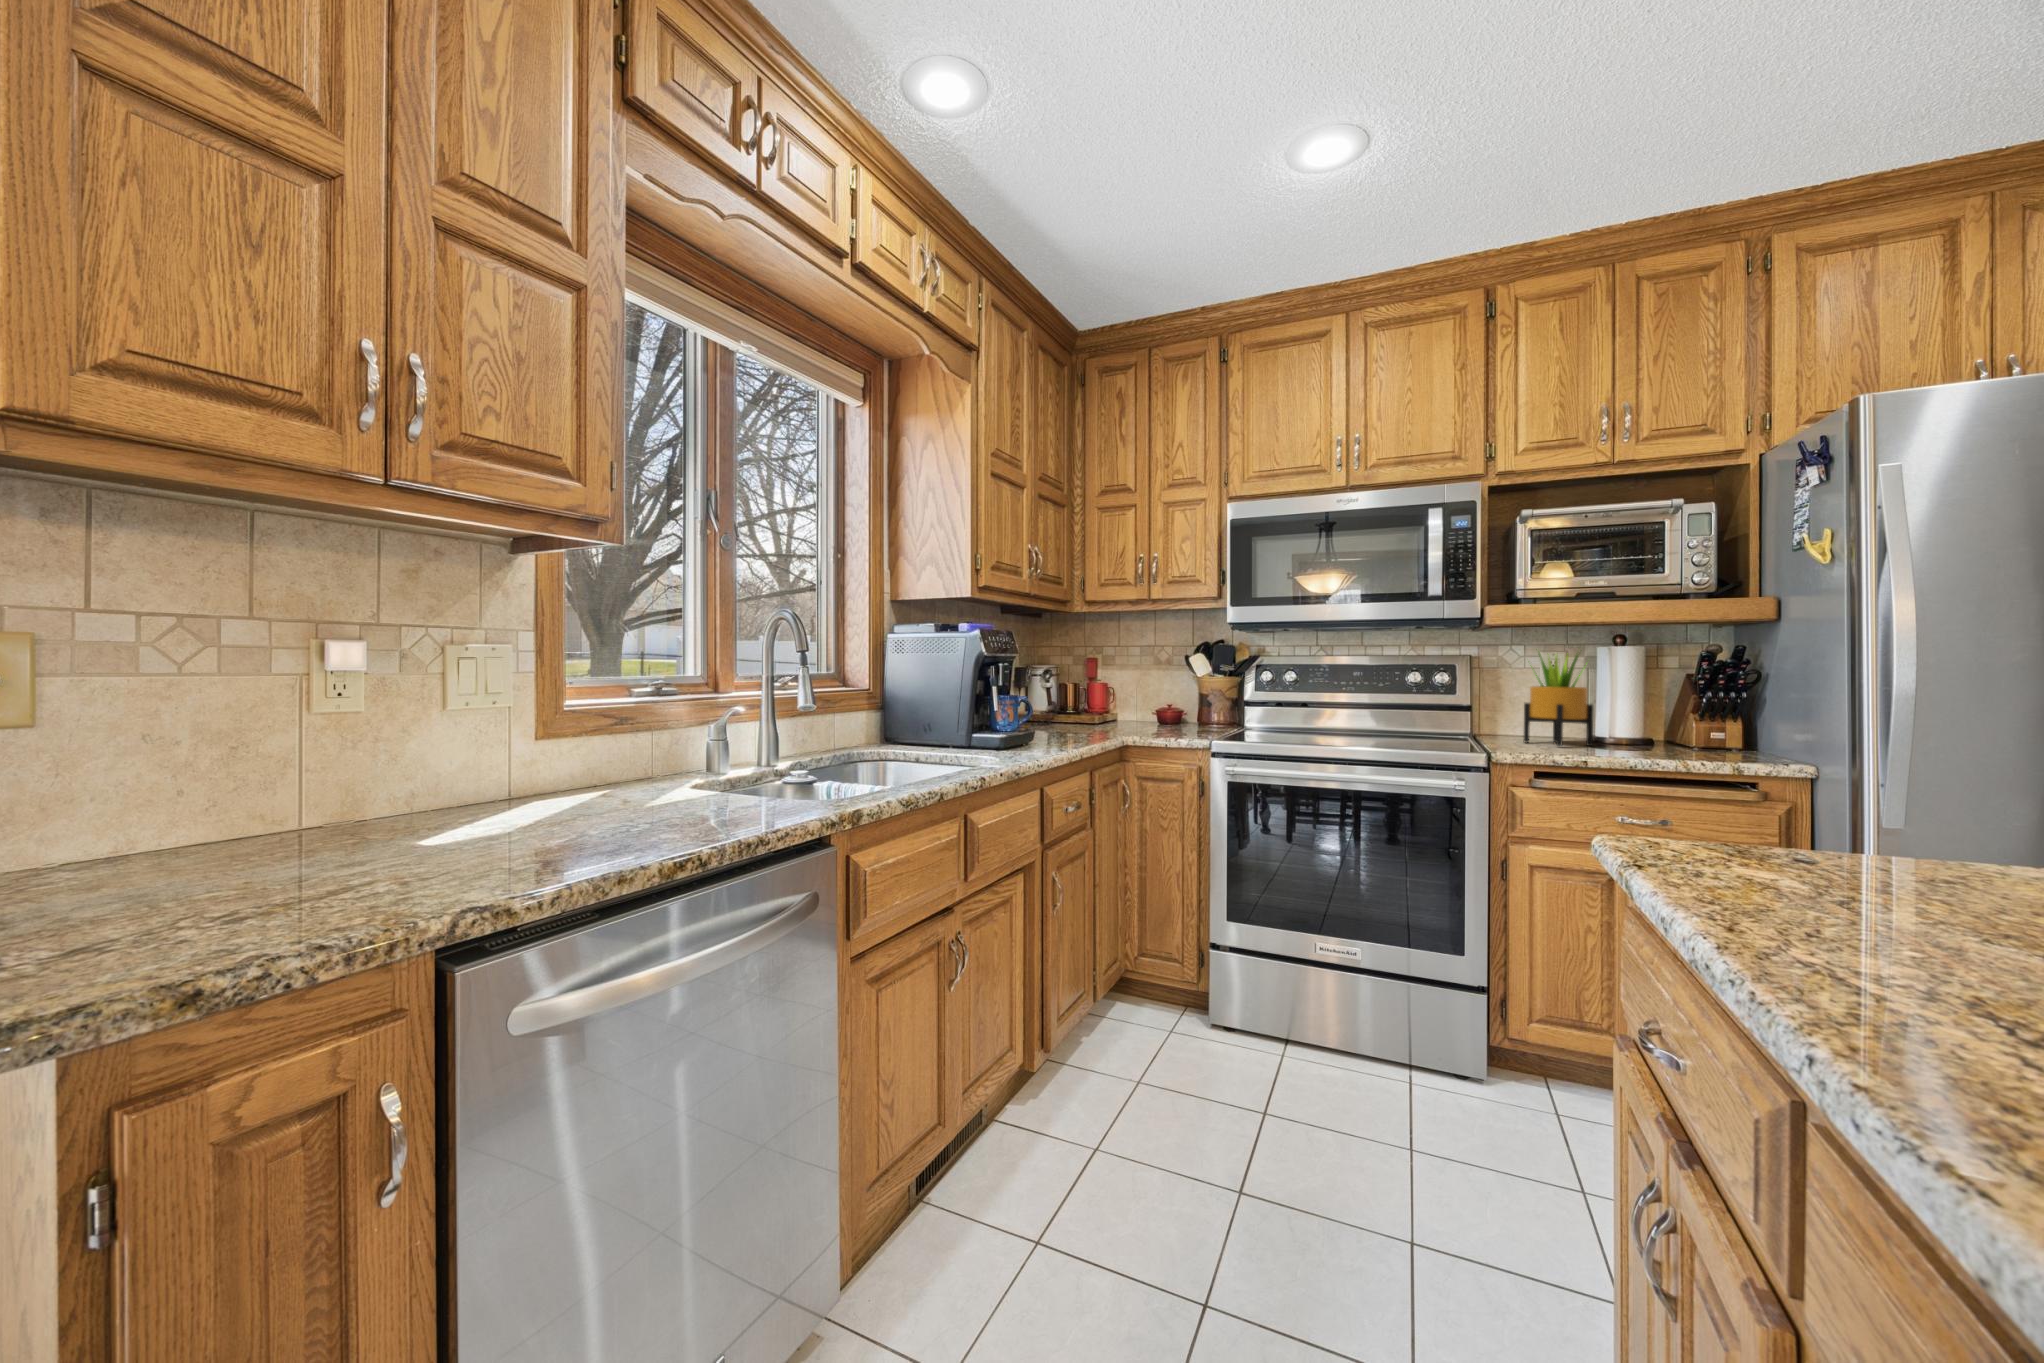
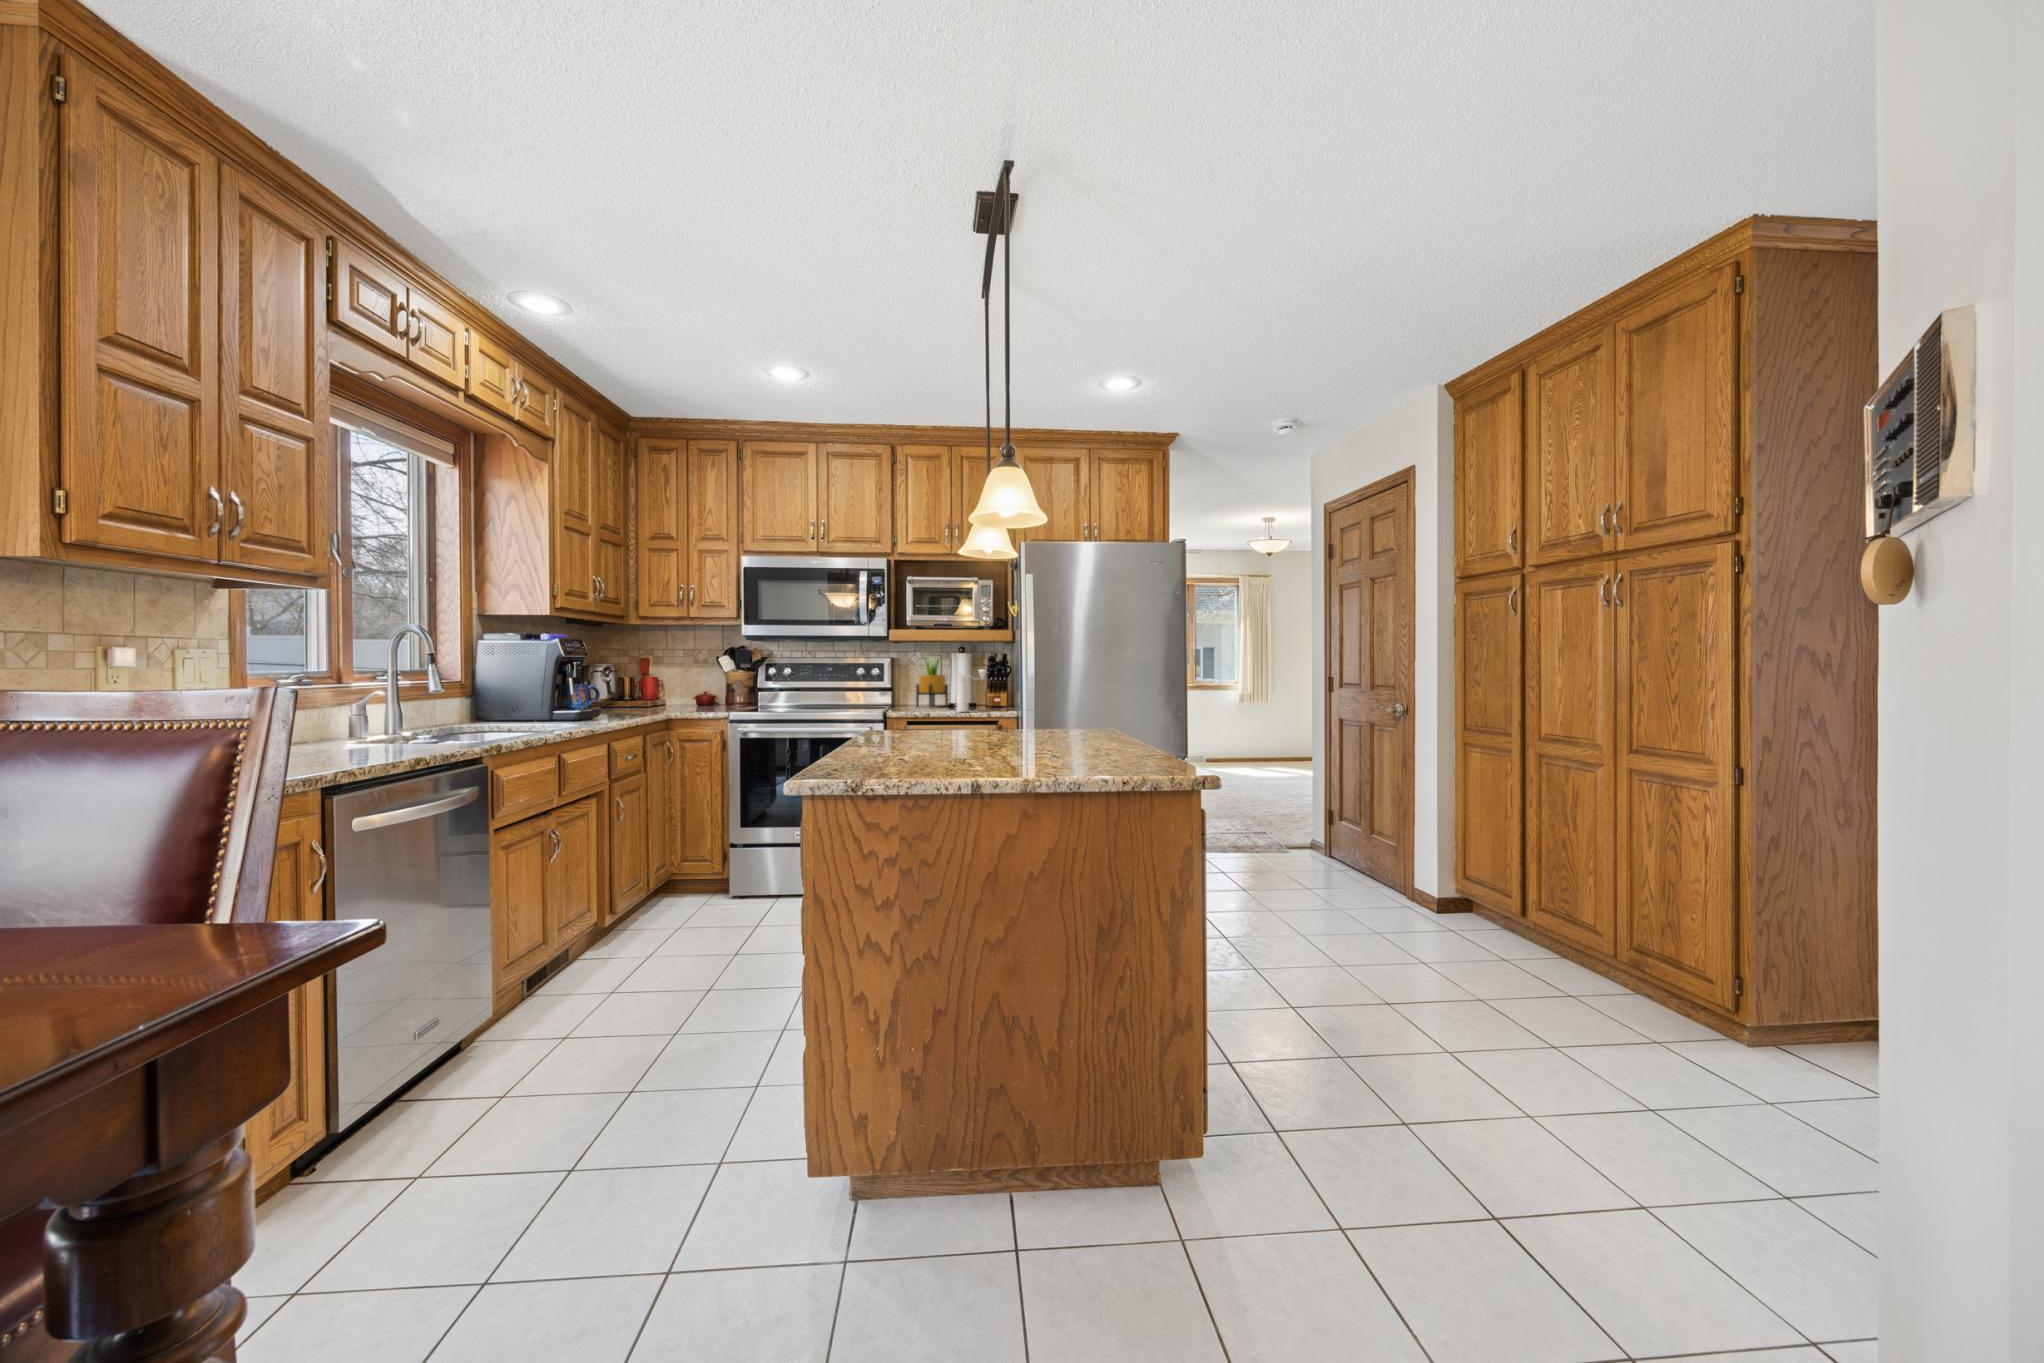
pepper mill: none [1643,678,1714,764] -> present [957,669,986,712]

